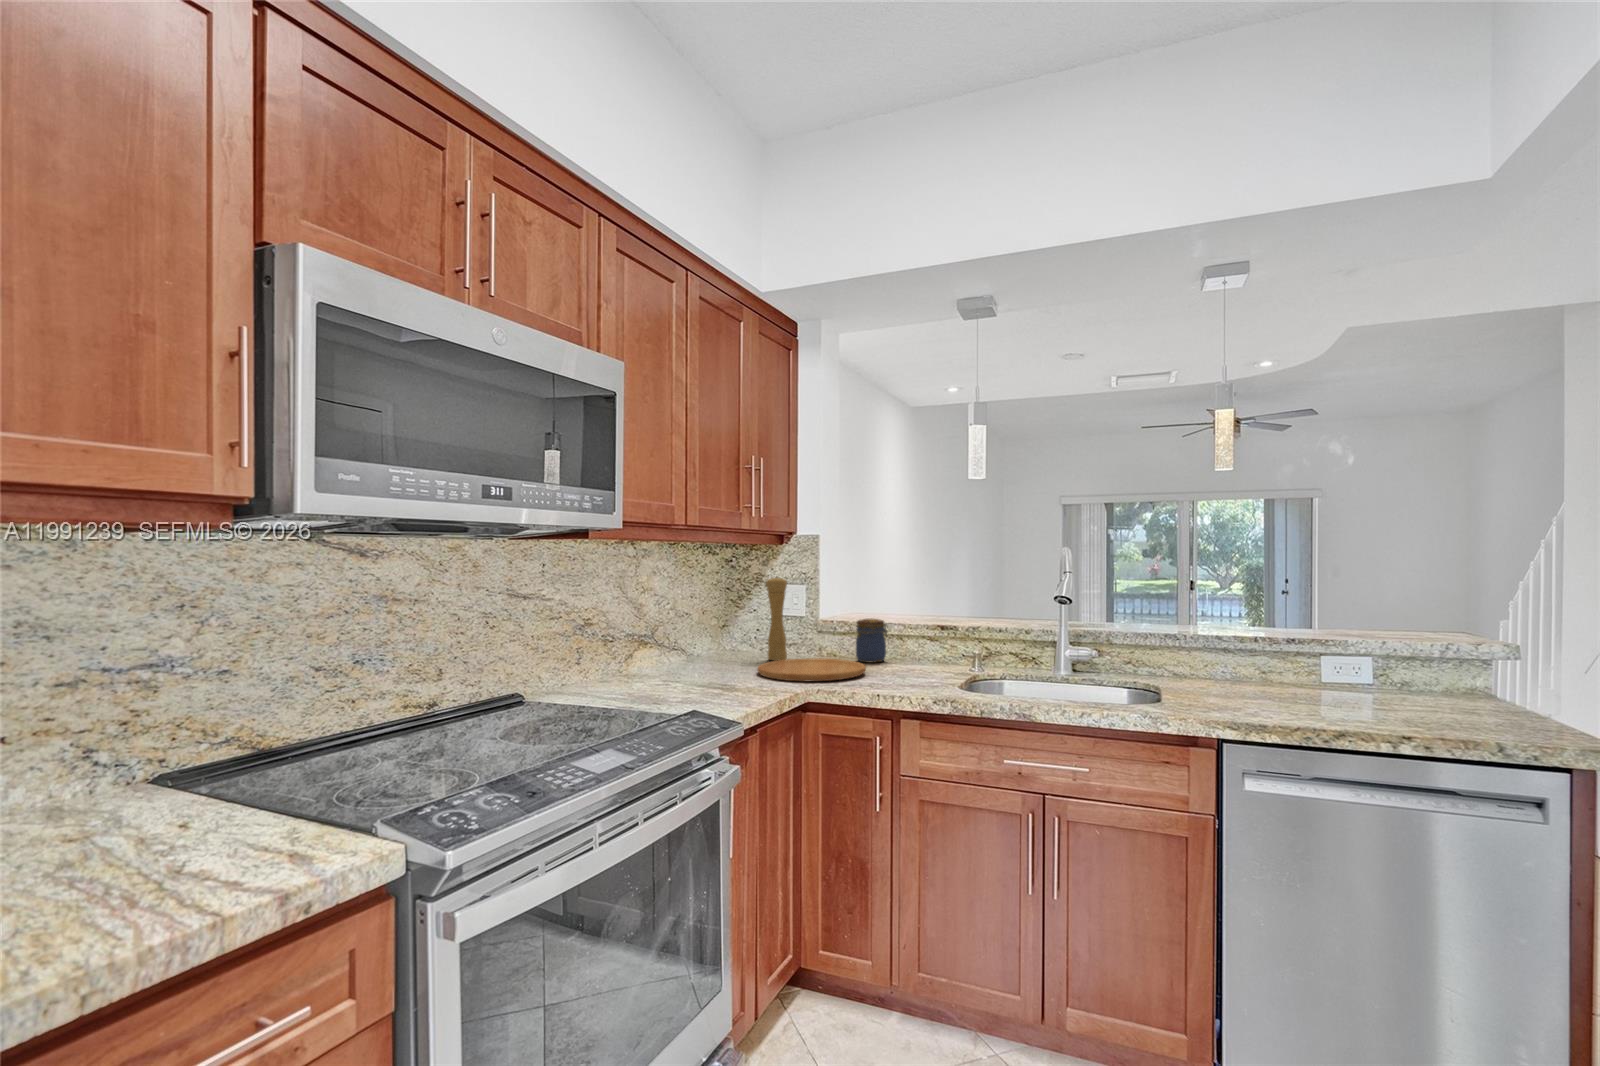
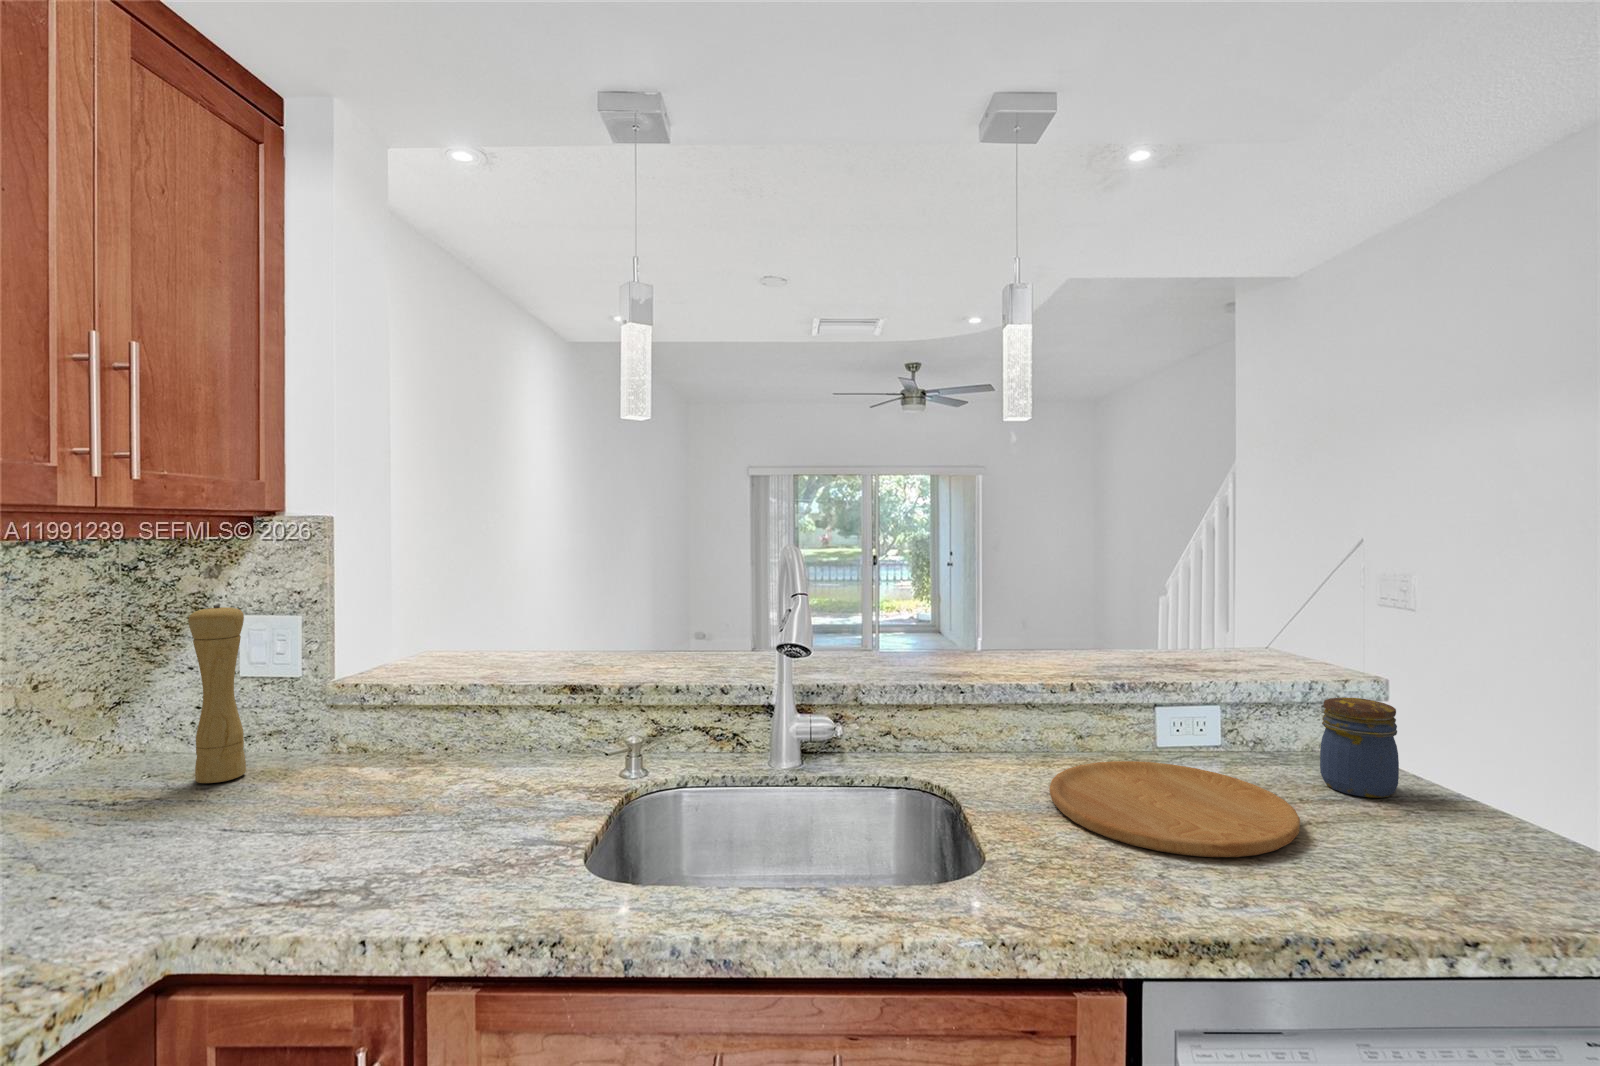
jar: present [856,618,888,662] -> present [1320,698,1399,798]
cutting board: present [757,658,866,681] -> present [1050,761,1300,857]

